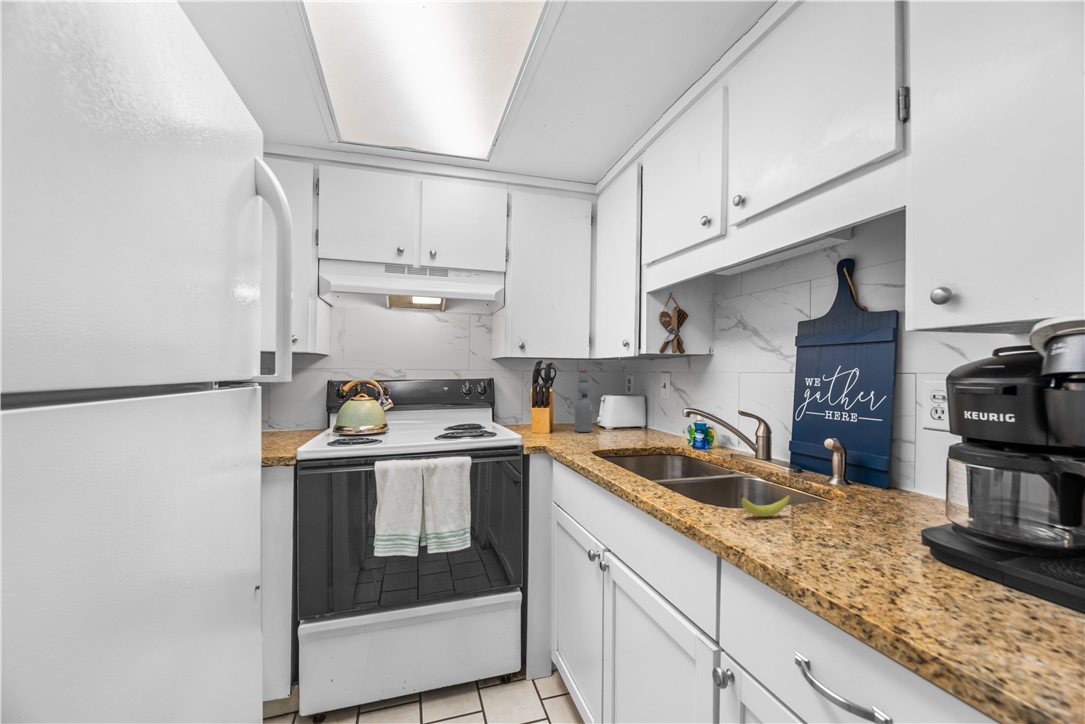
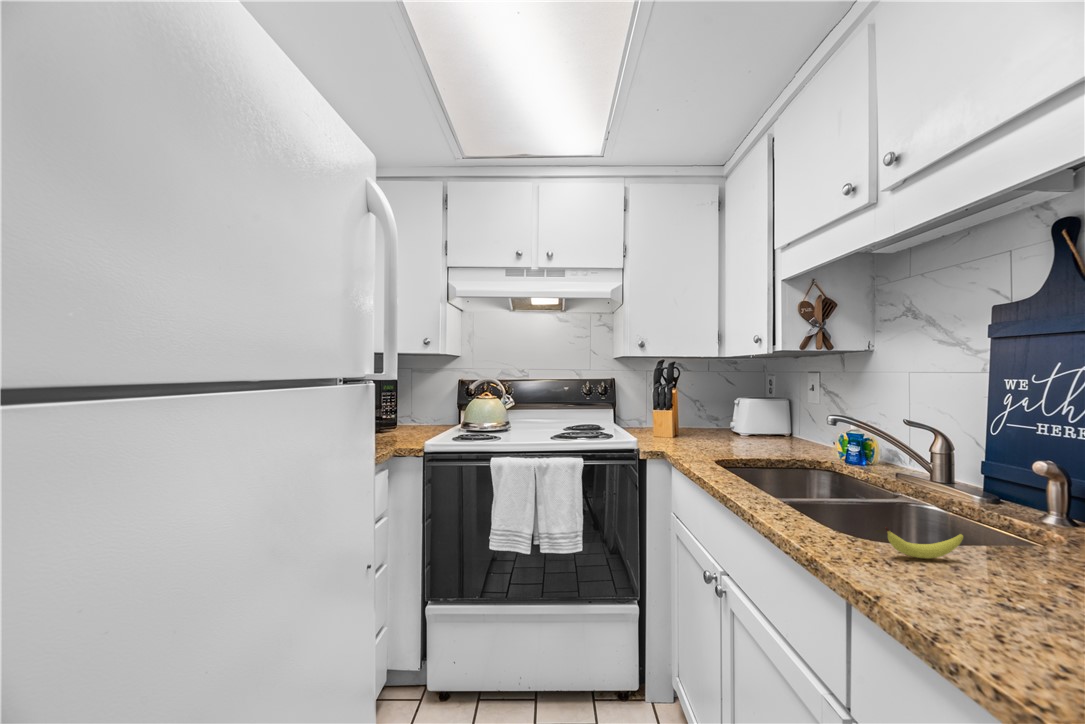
bottle: present [575,370,592,432] -> none [701,369,721,438]

